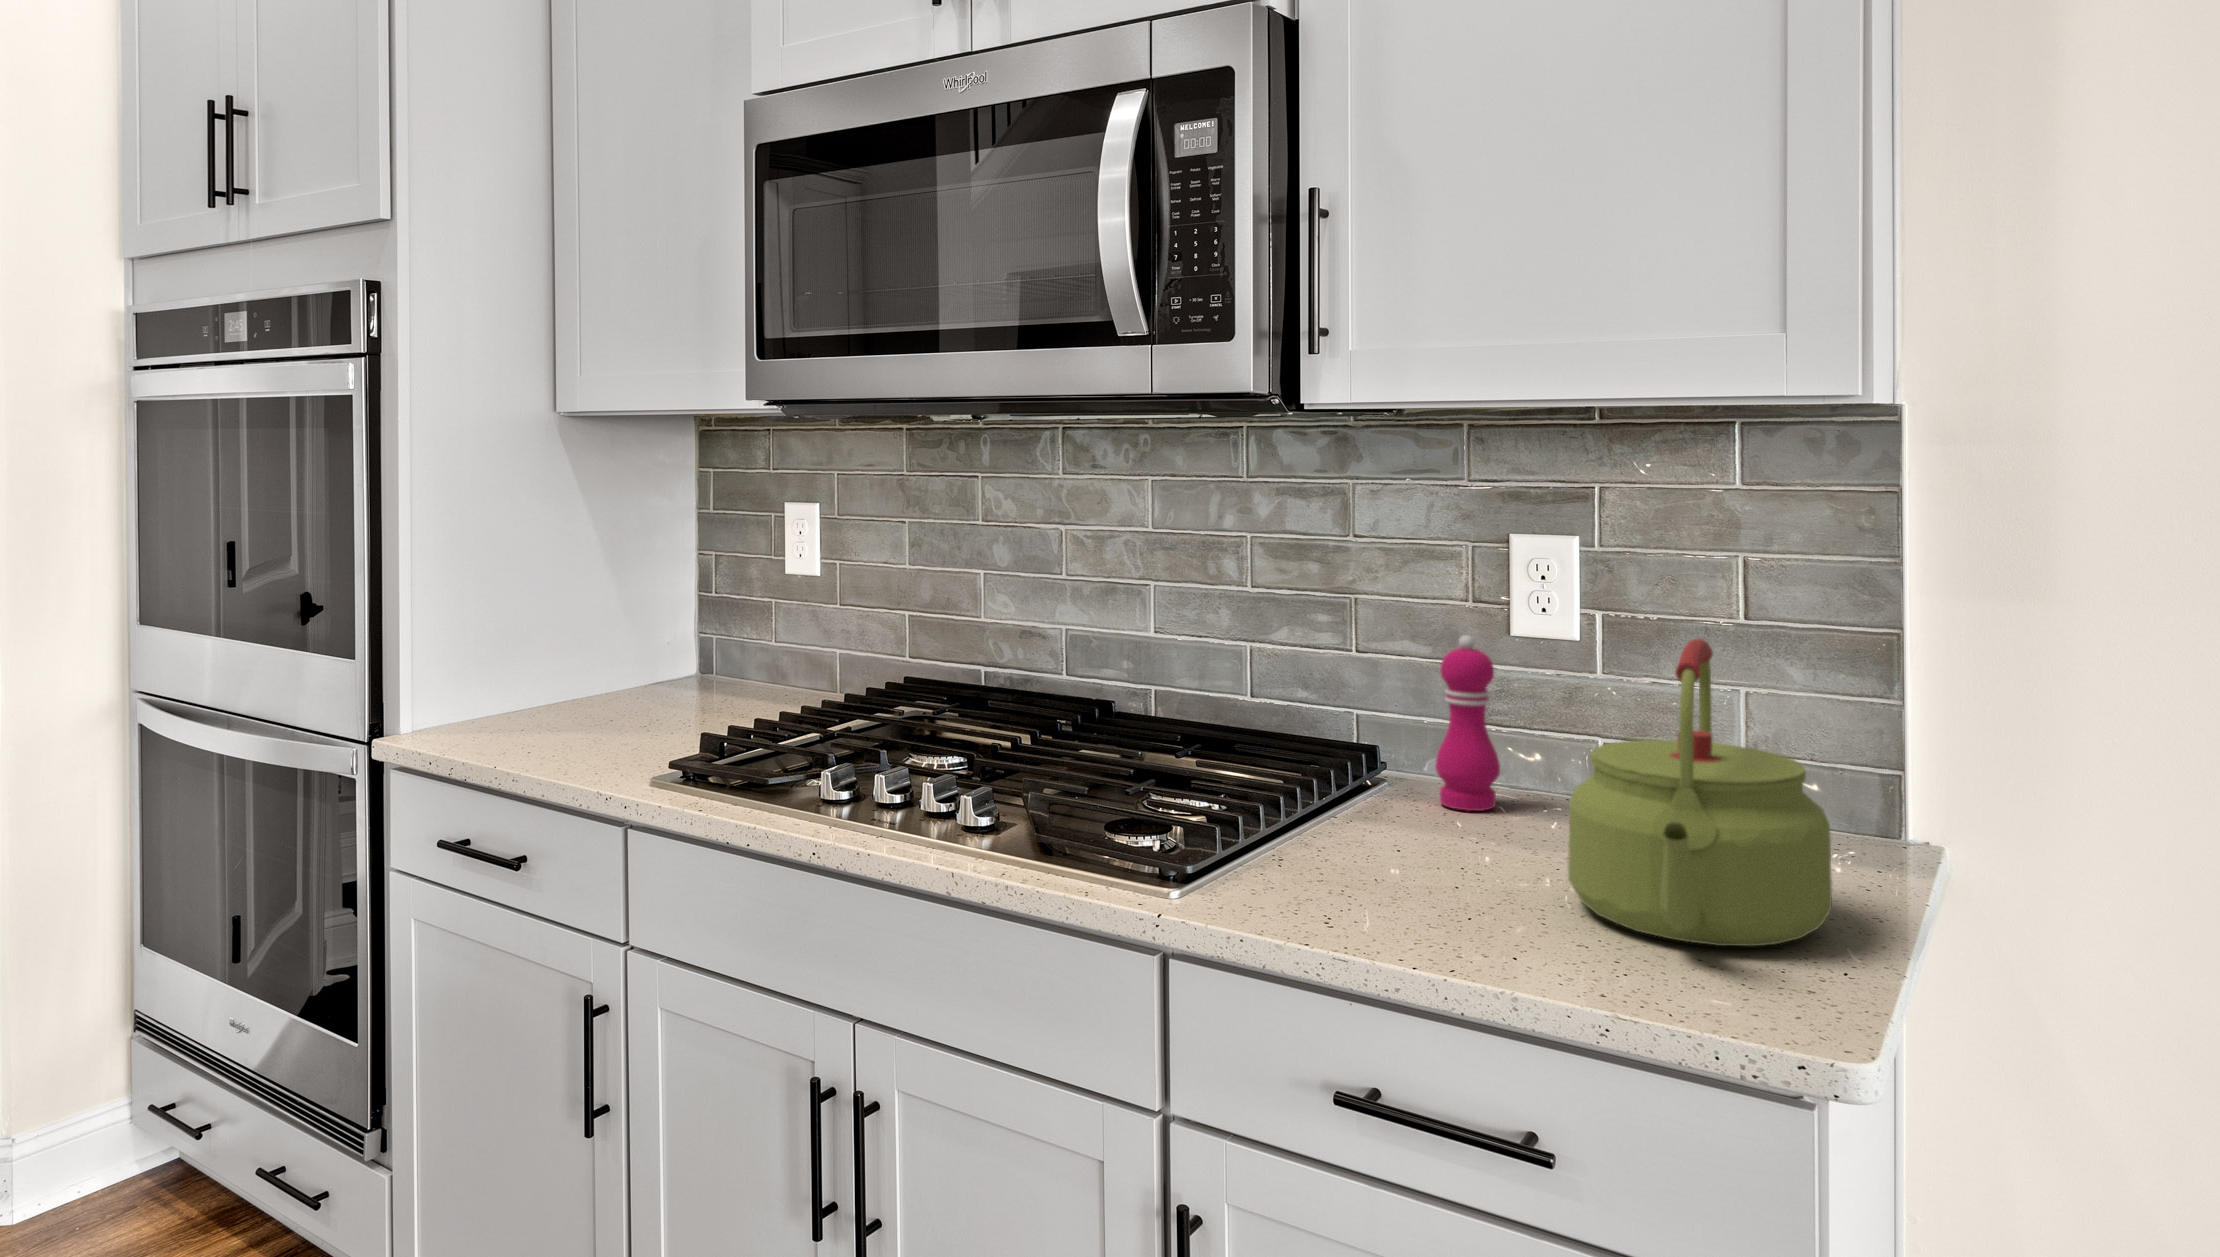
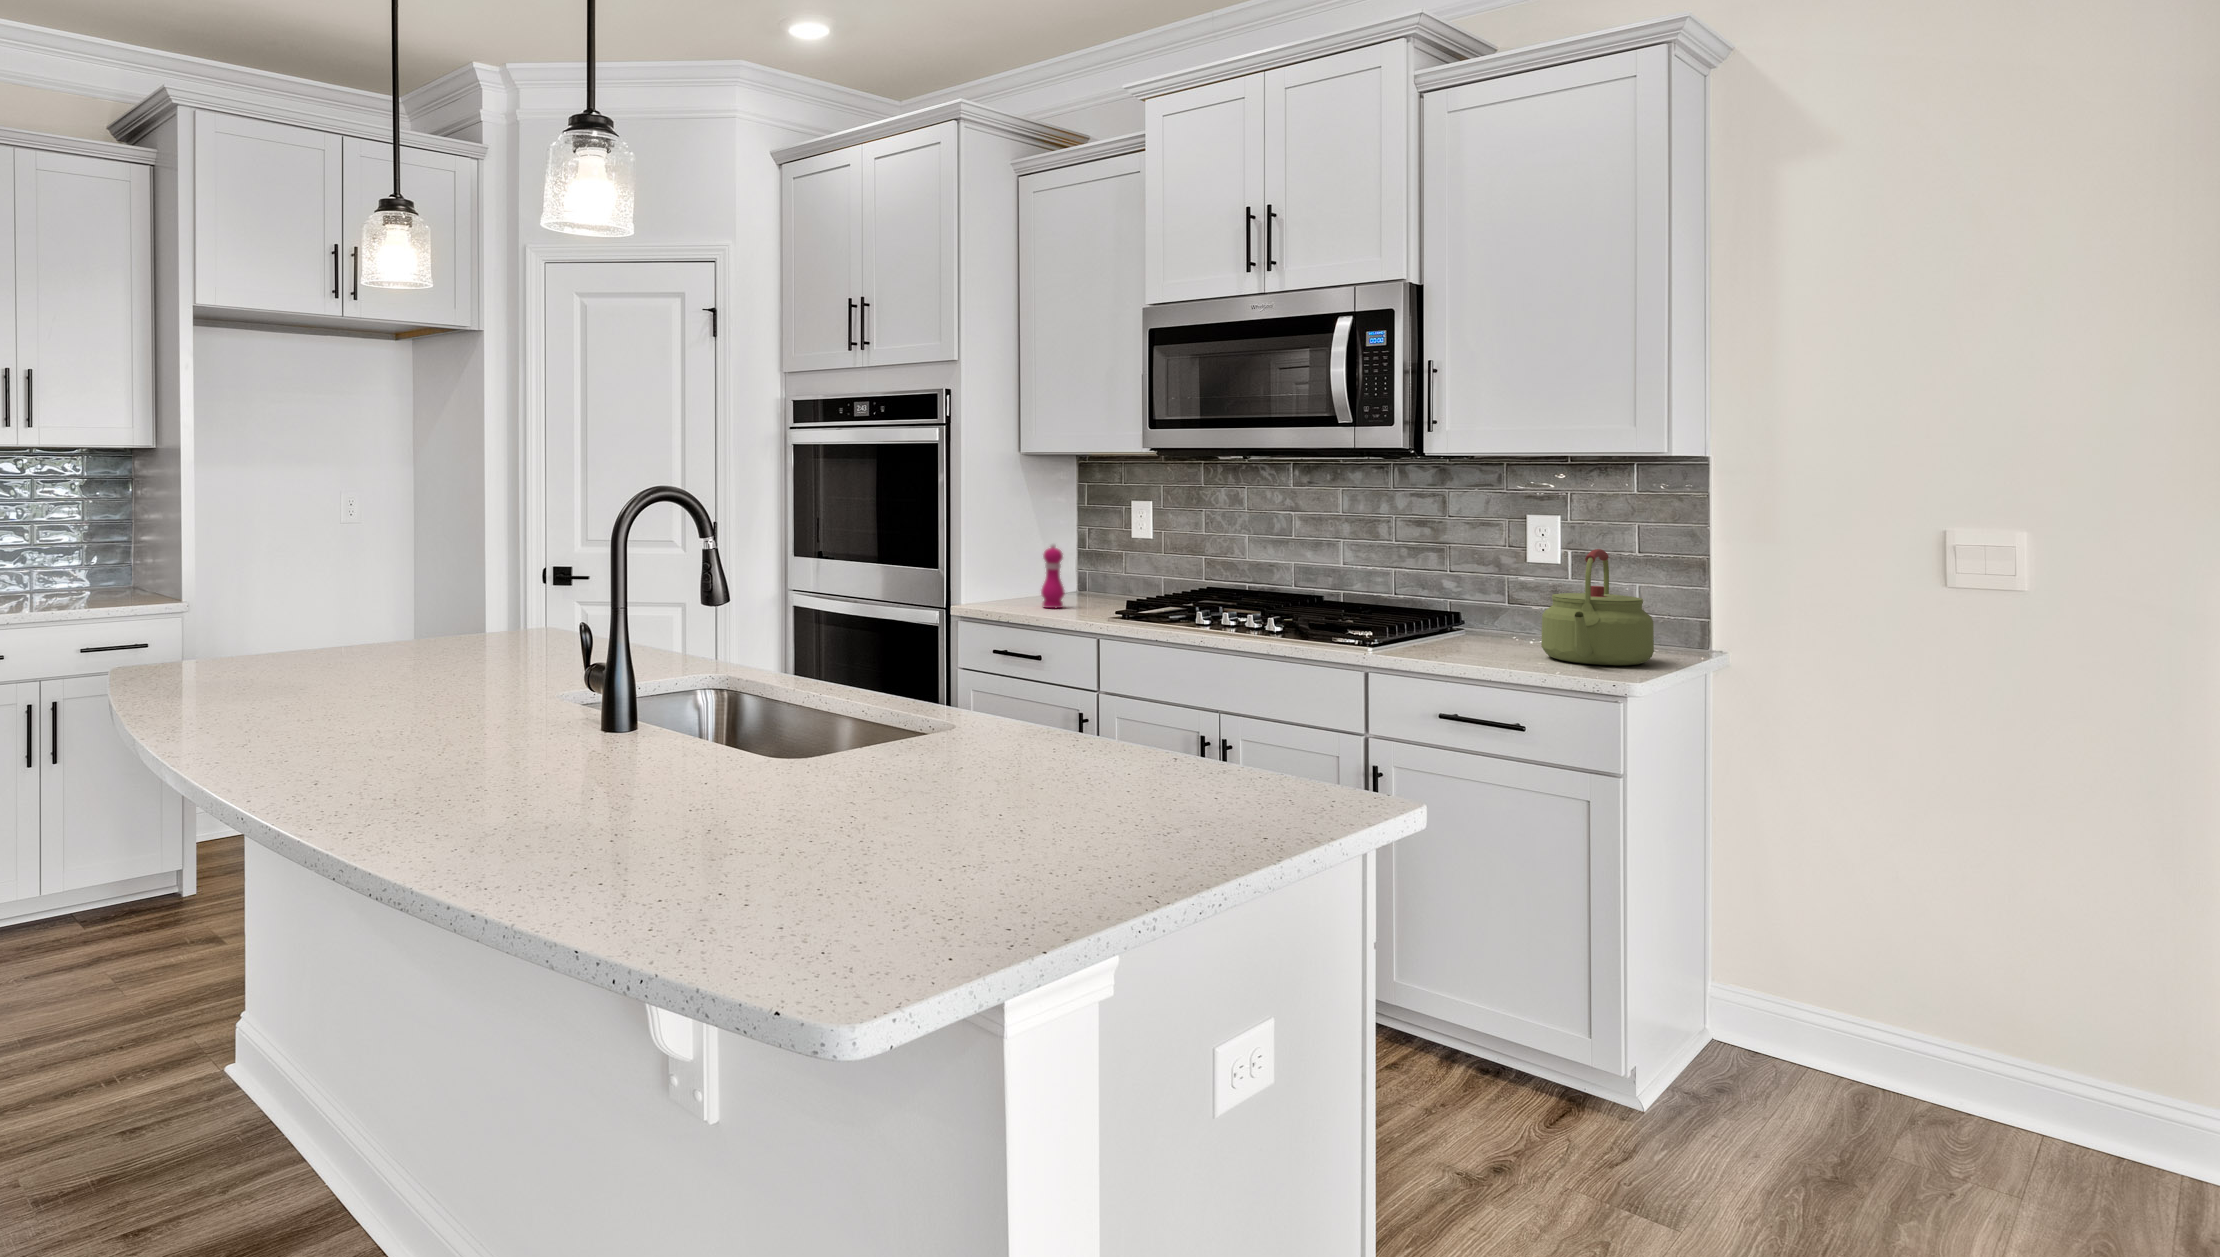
pepper mill: present [1435,635,1500,811] -> present [1041,543,1065,608]

